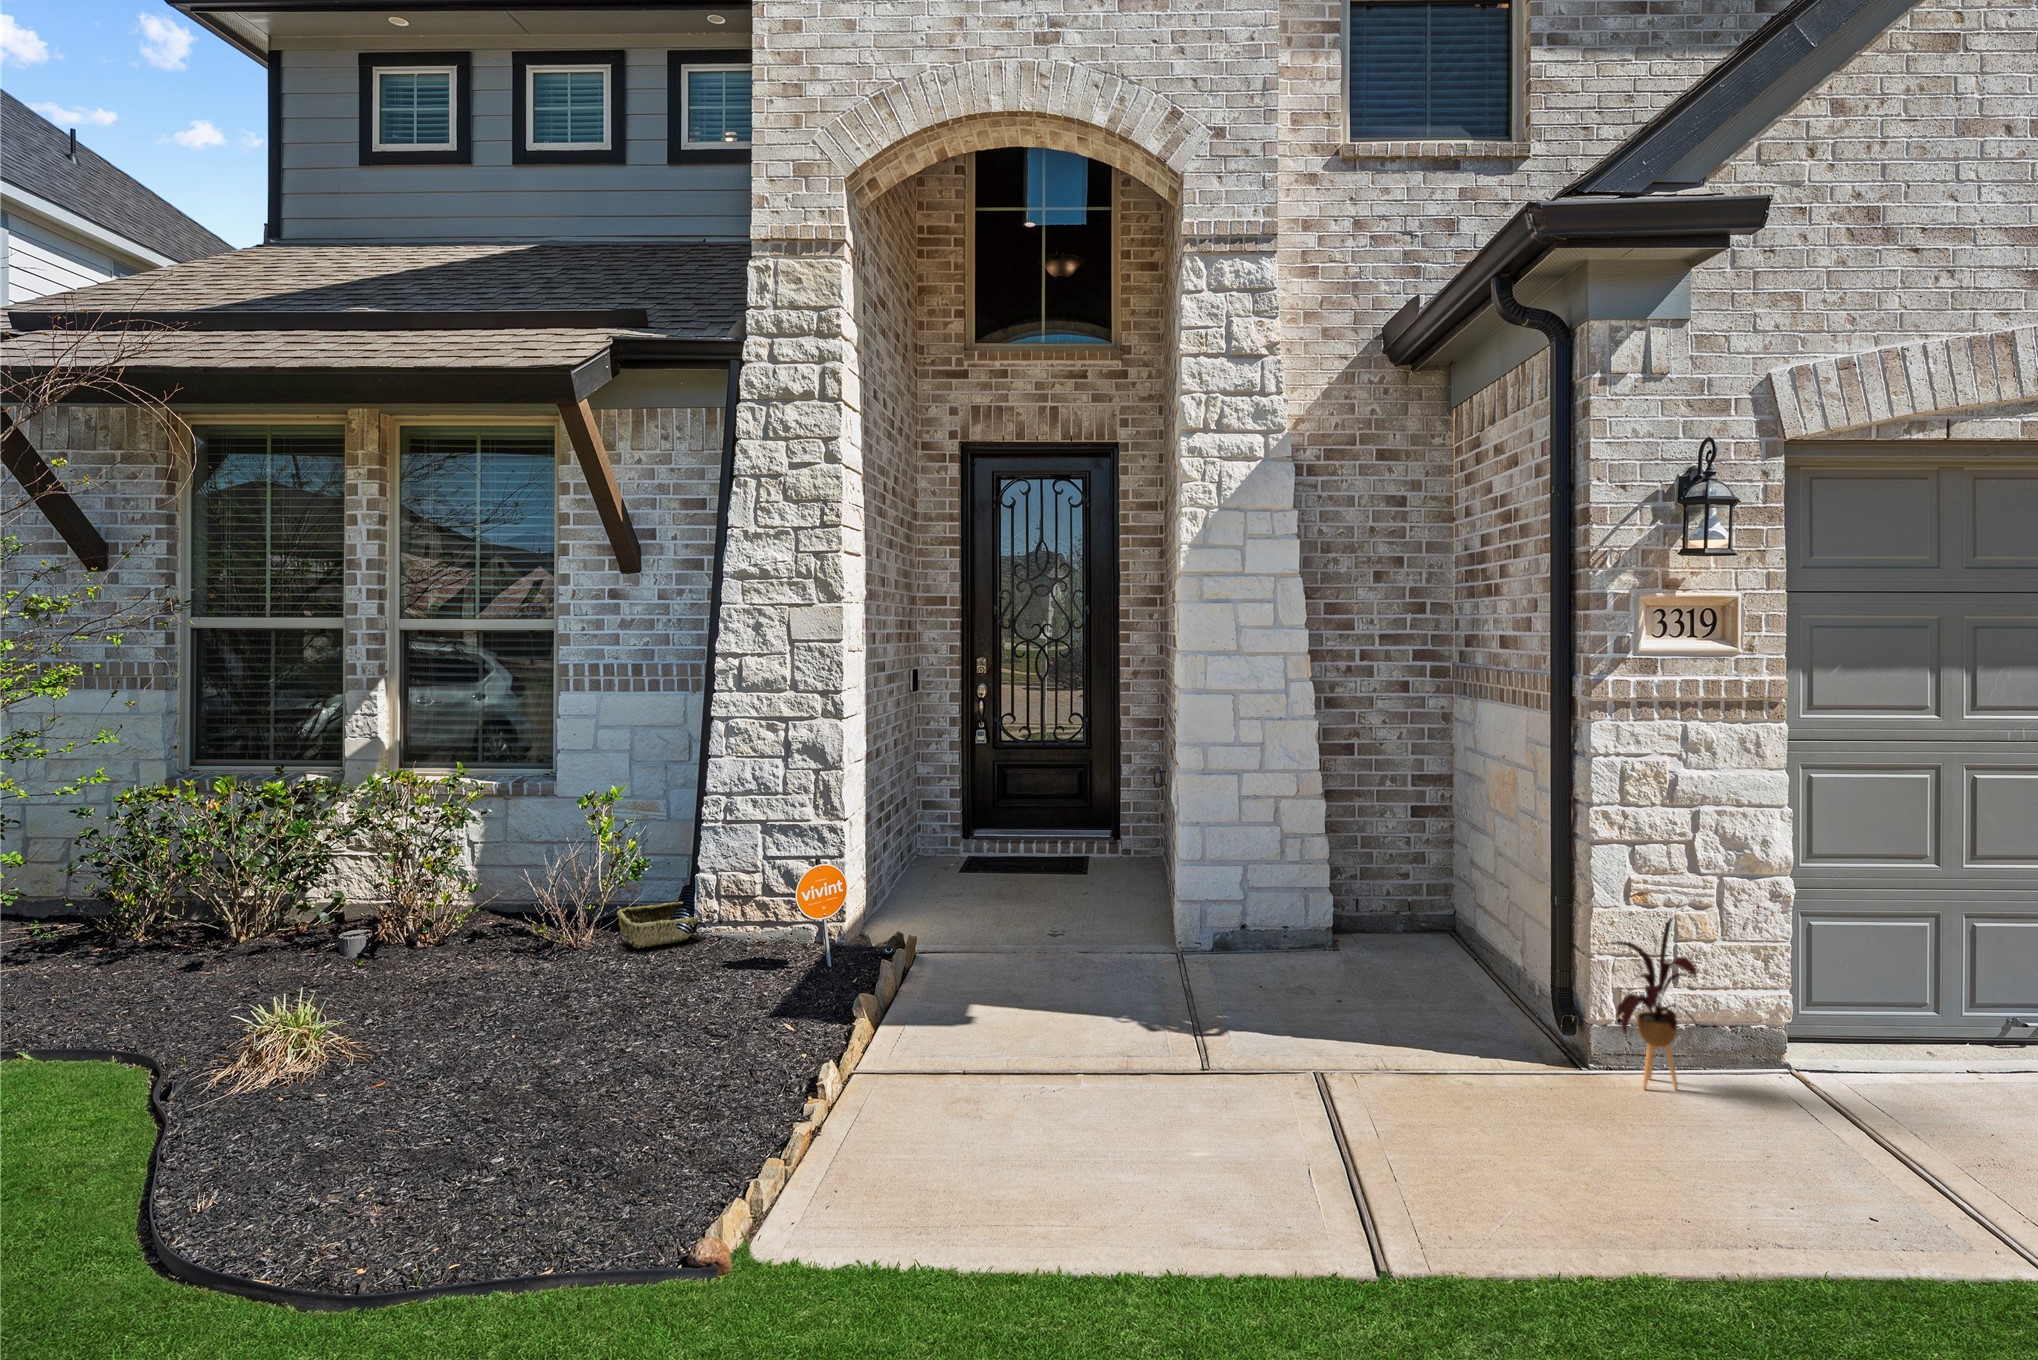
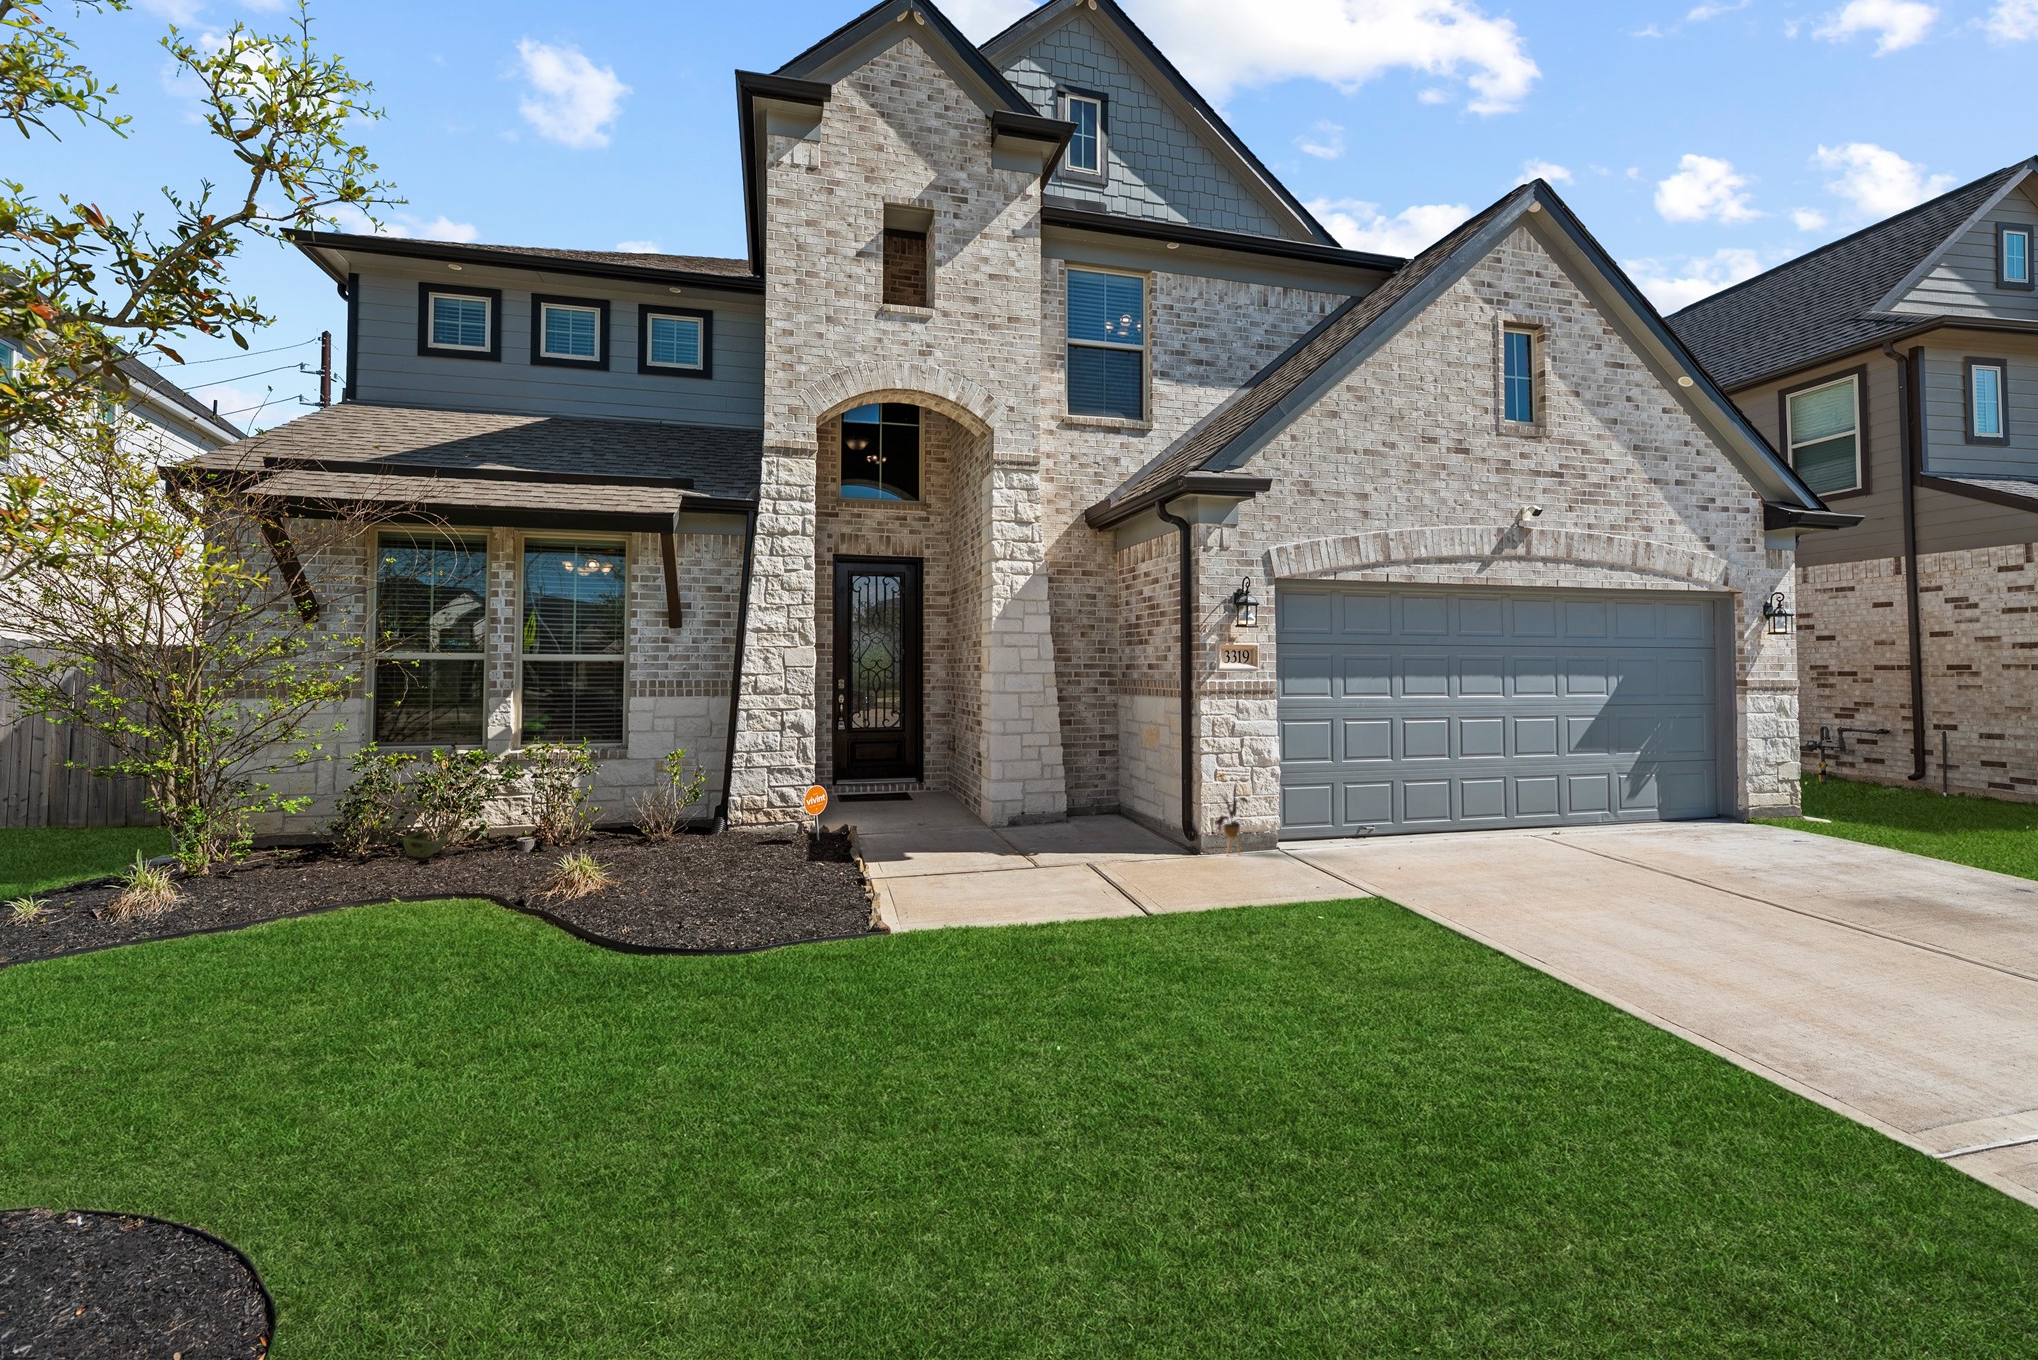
woven basket: present [617,902,699,949] -> present [403,832,449,858]

